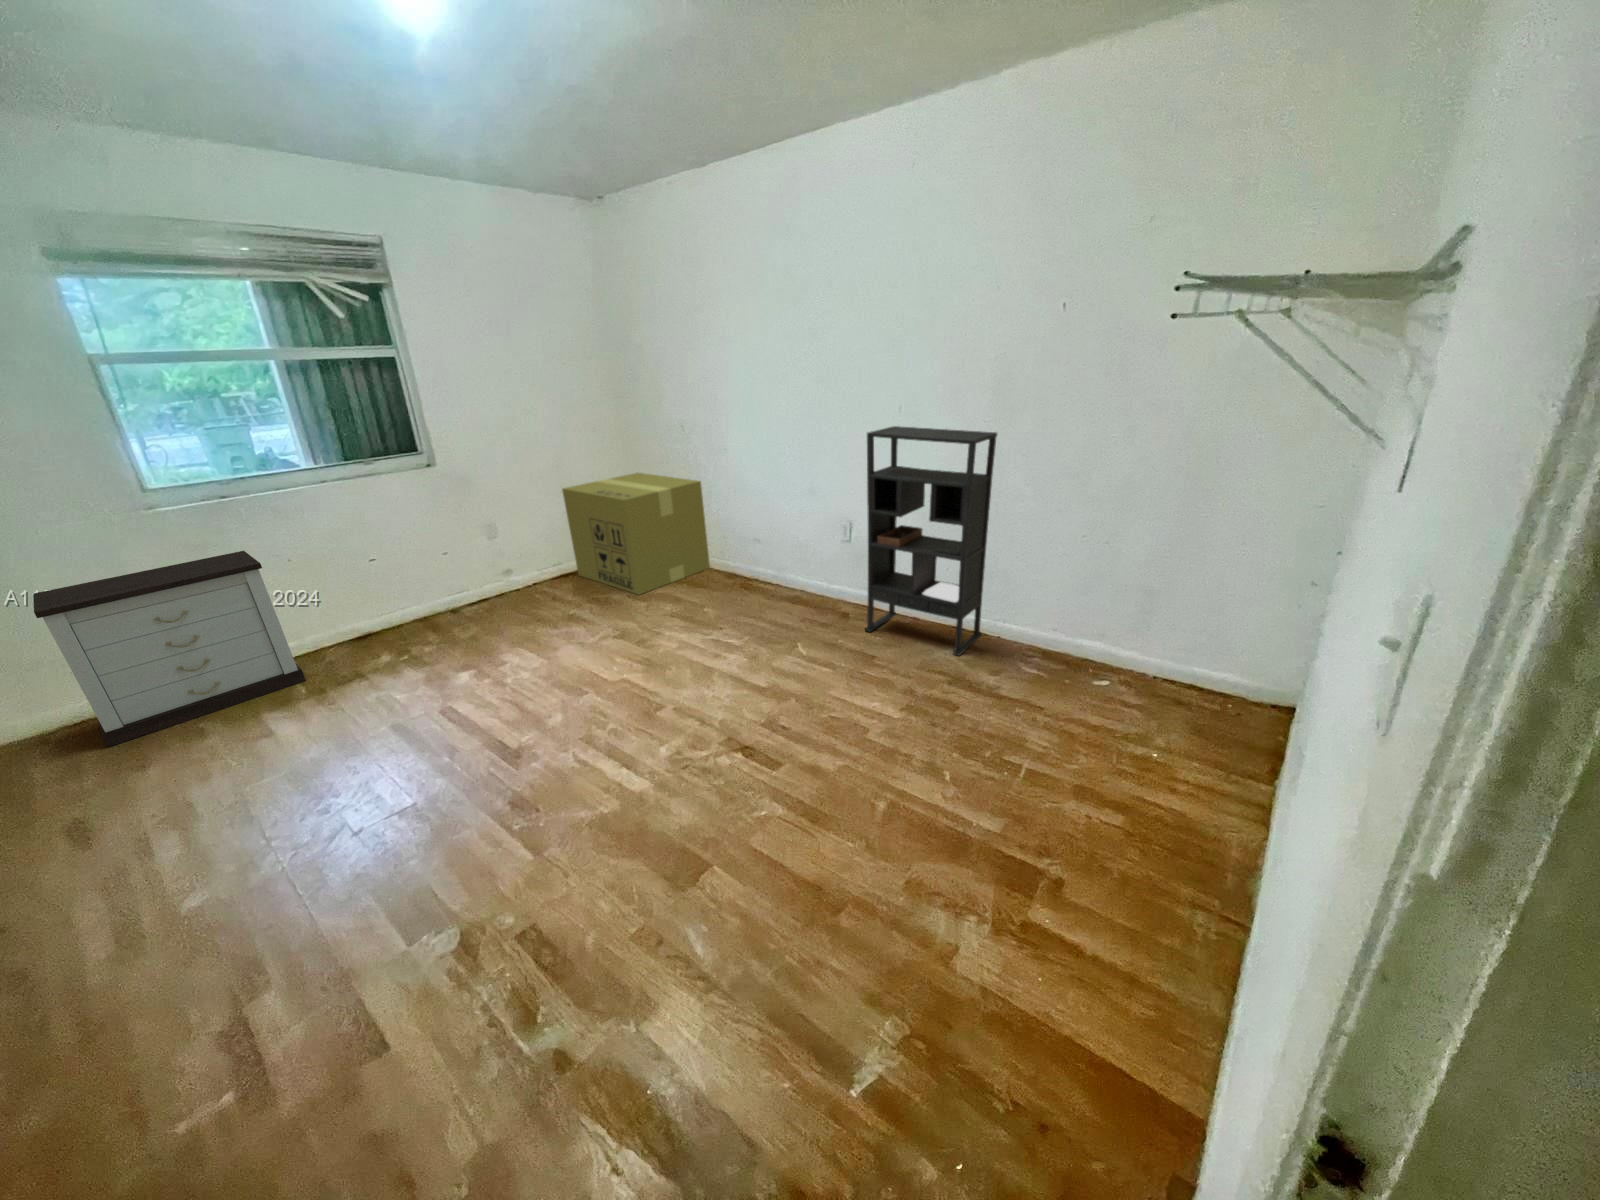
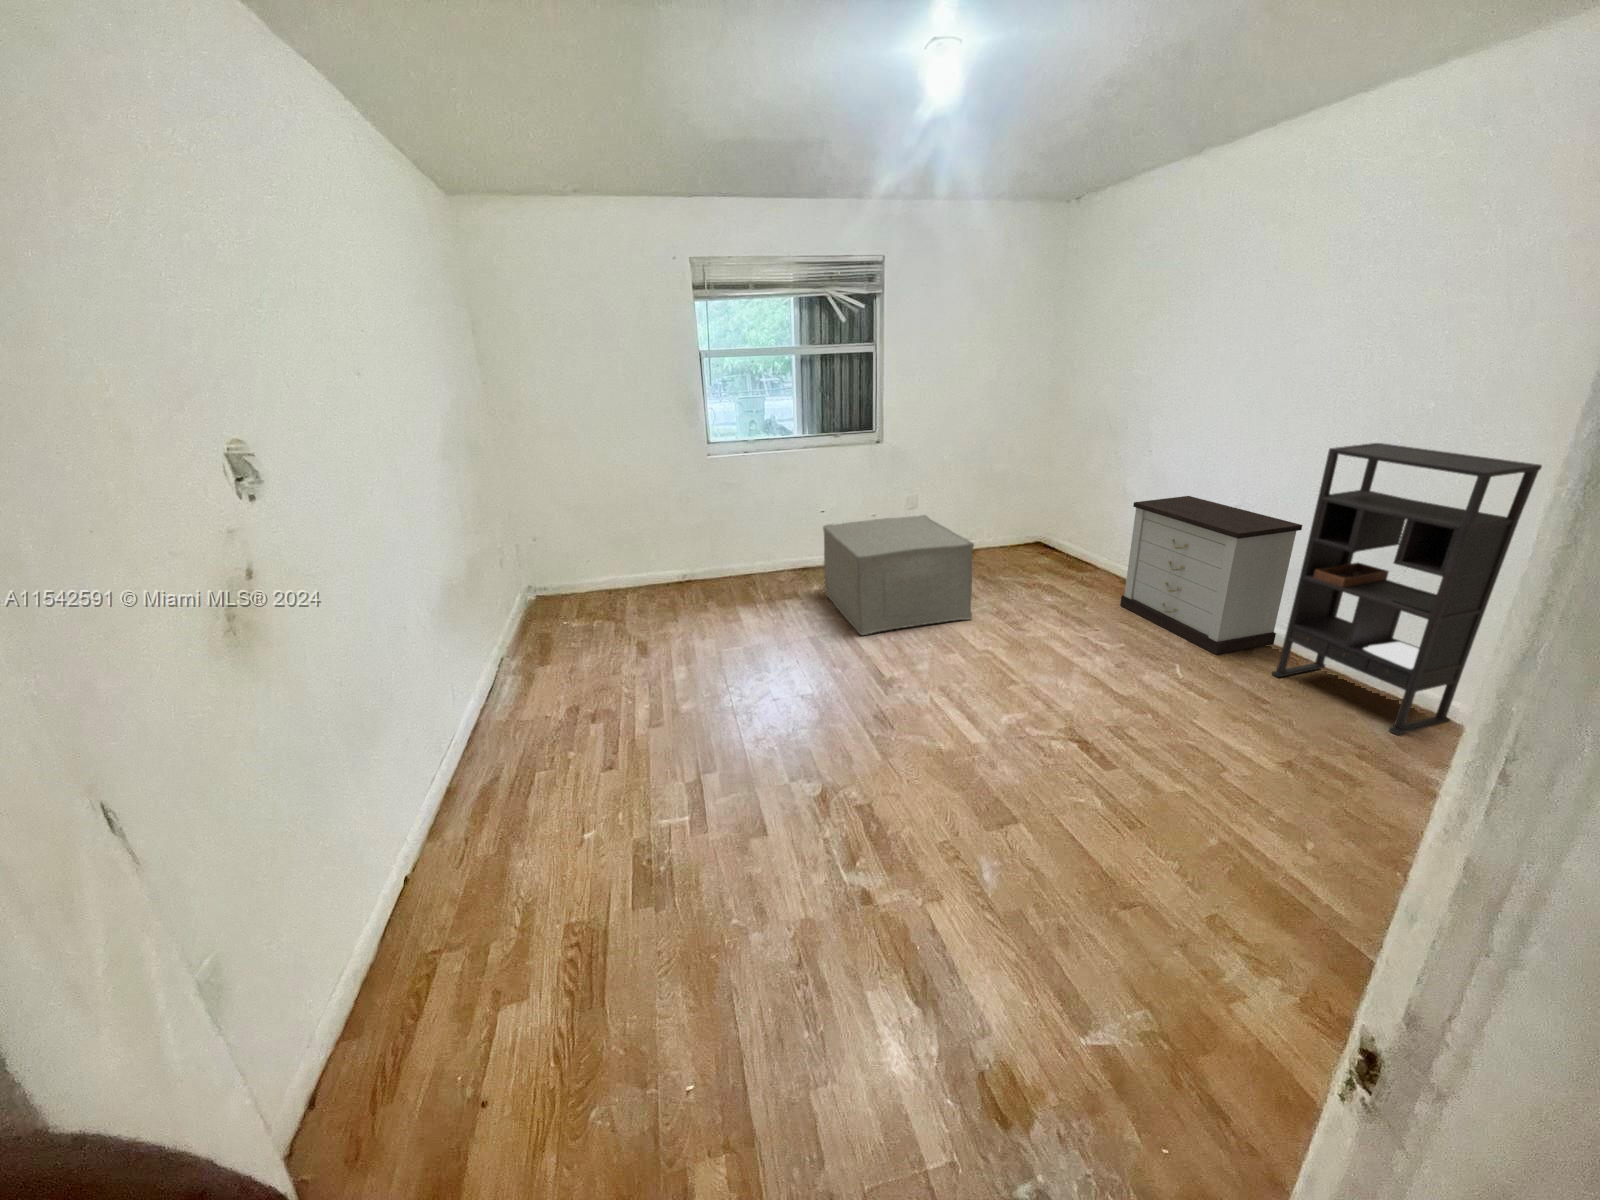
cardboard box: present [562,473,710,595] -> none [976,463,1120,582]
ottoman: none [378,544,594,702] -> present [823,515,974,635]
nightstand: present [33,551,306,747] -> present [1120,496,1302,655]

